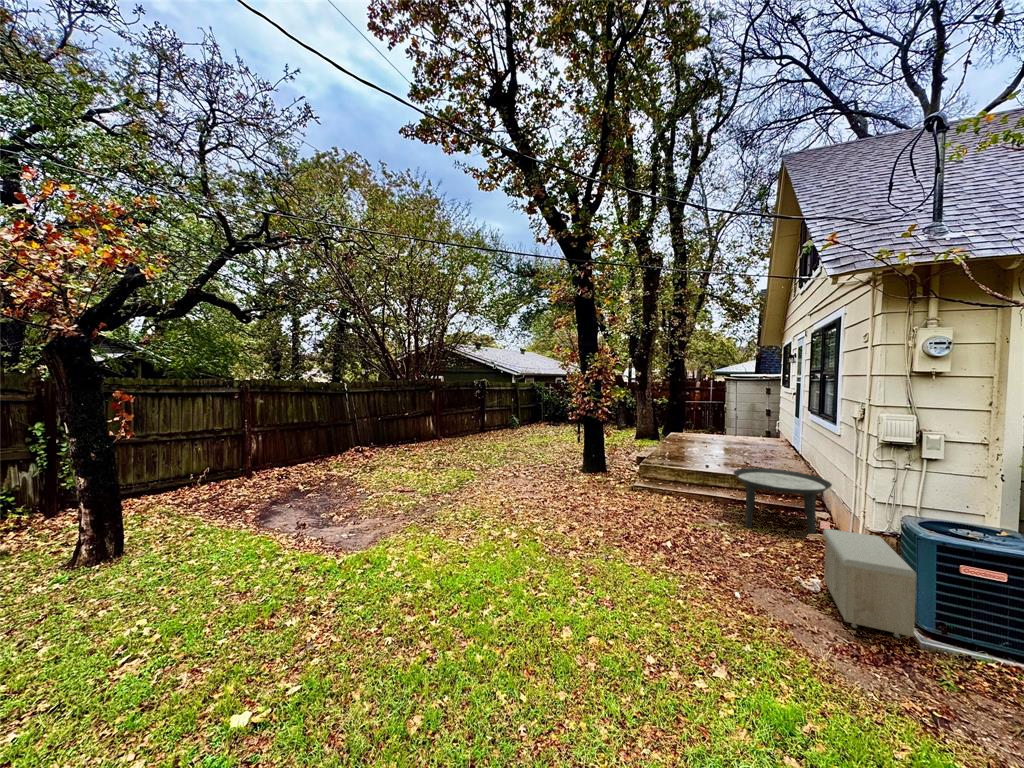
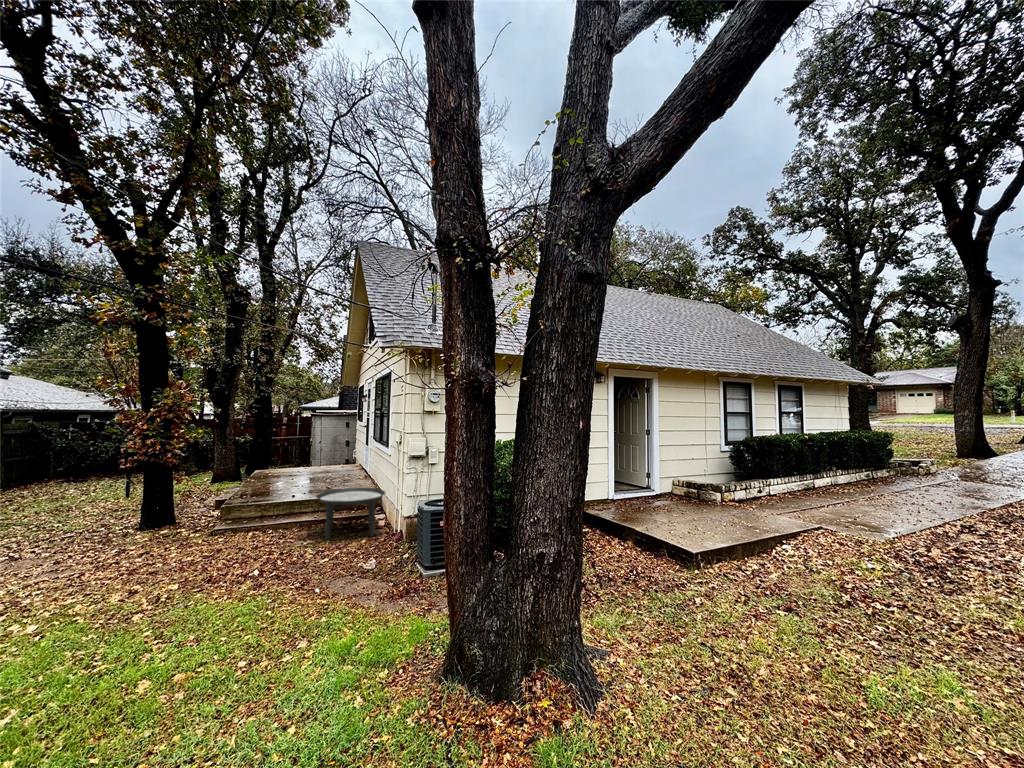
storage bench: present [823,529,916,638] -> none [376,519,421,582]

